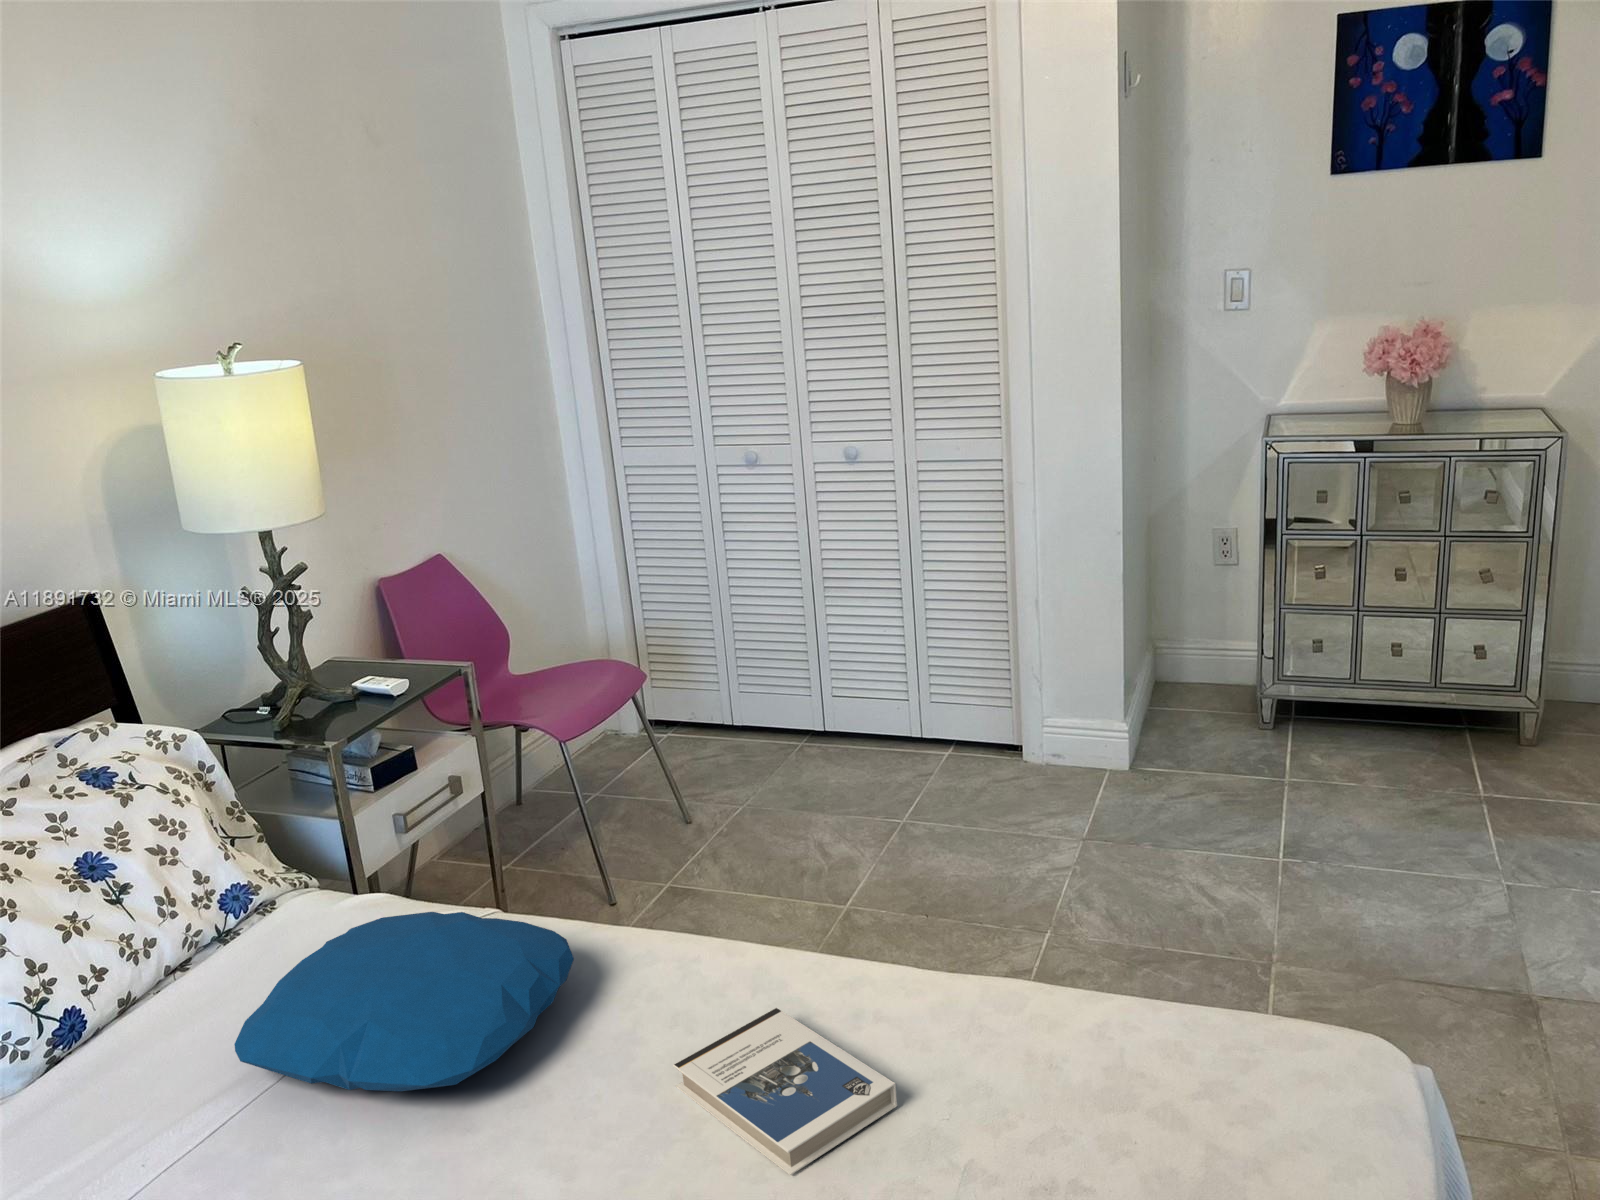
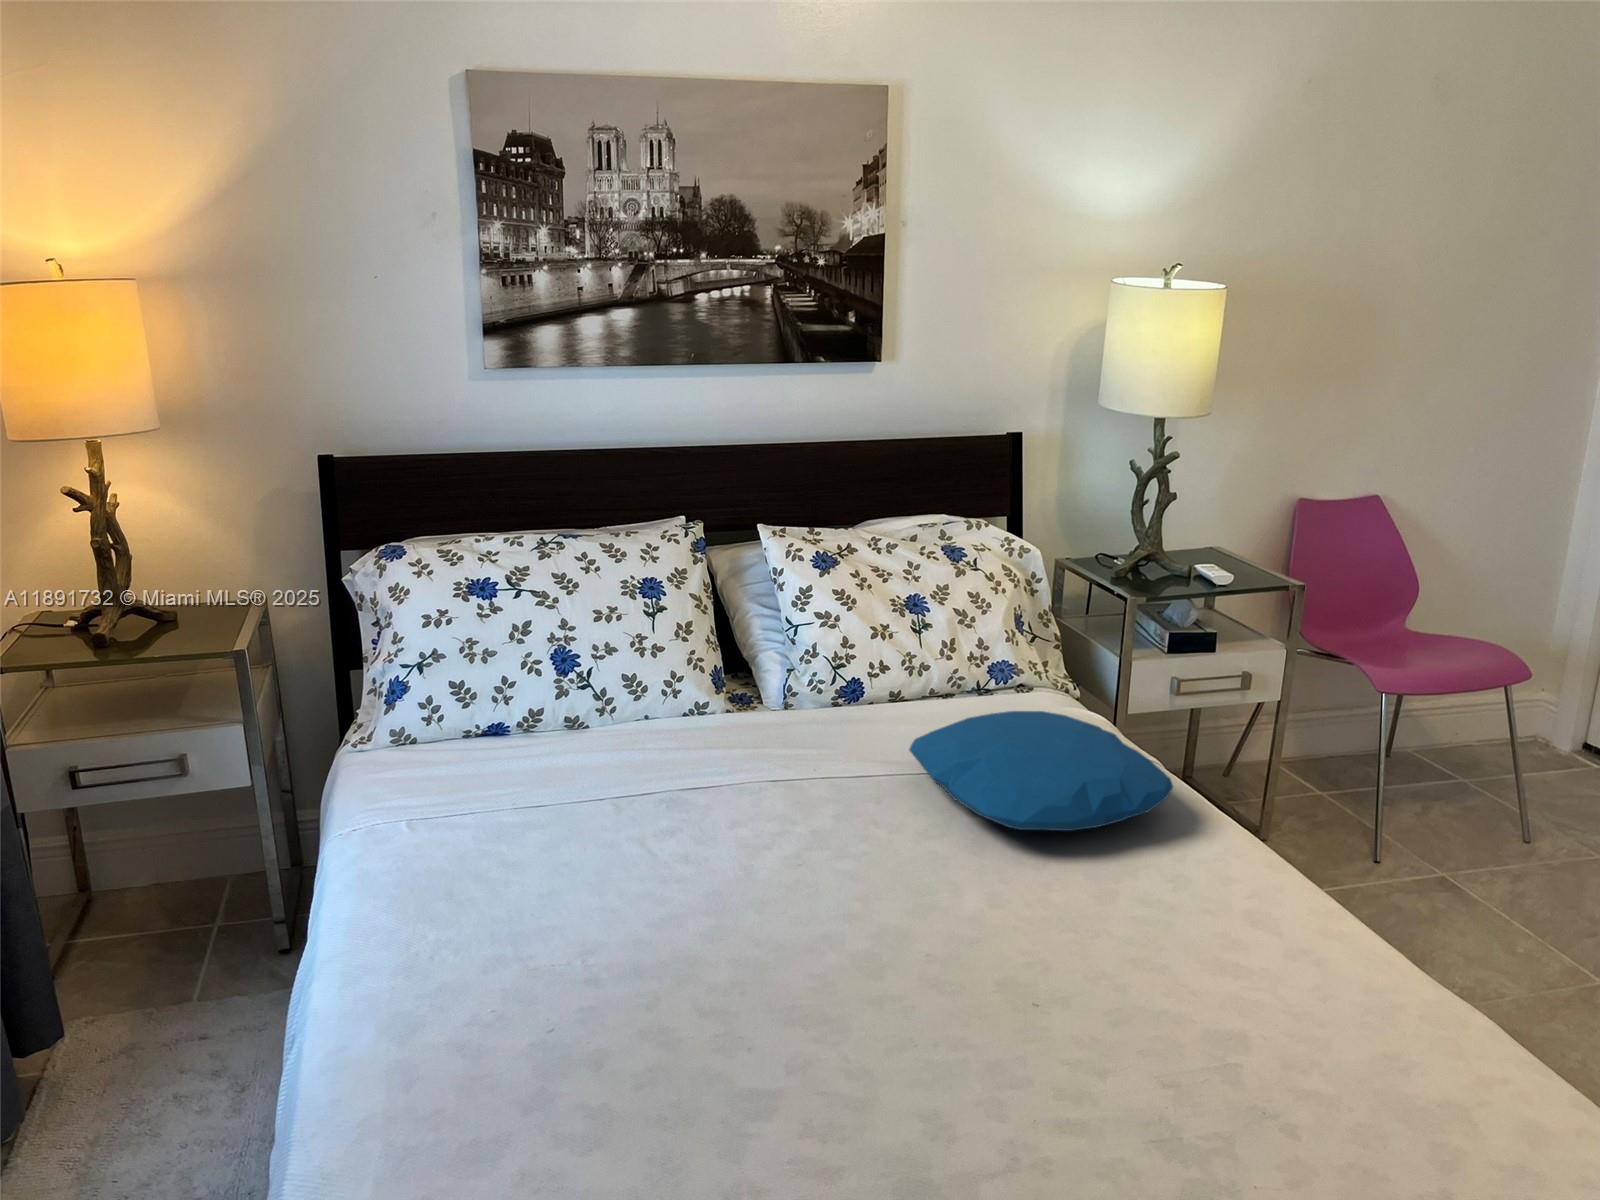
hardback book: present [673,1008,897,1175] -> none [1164,902,1325,1036]

